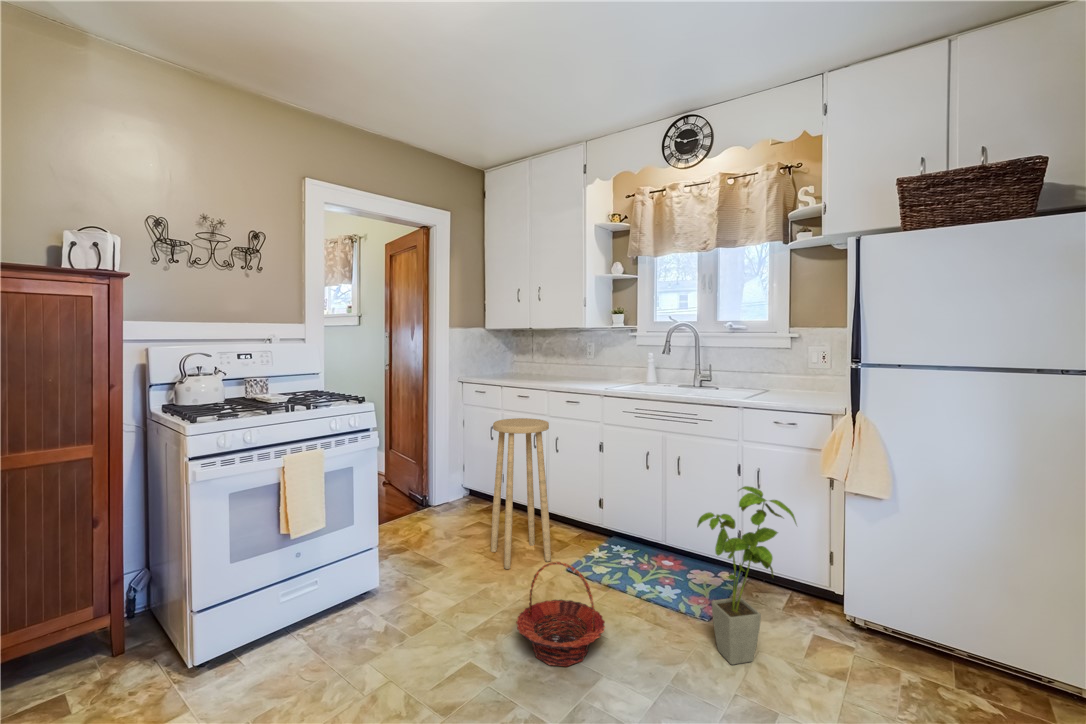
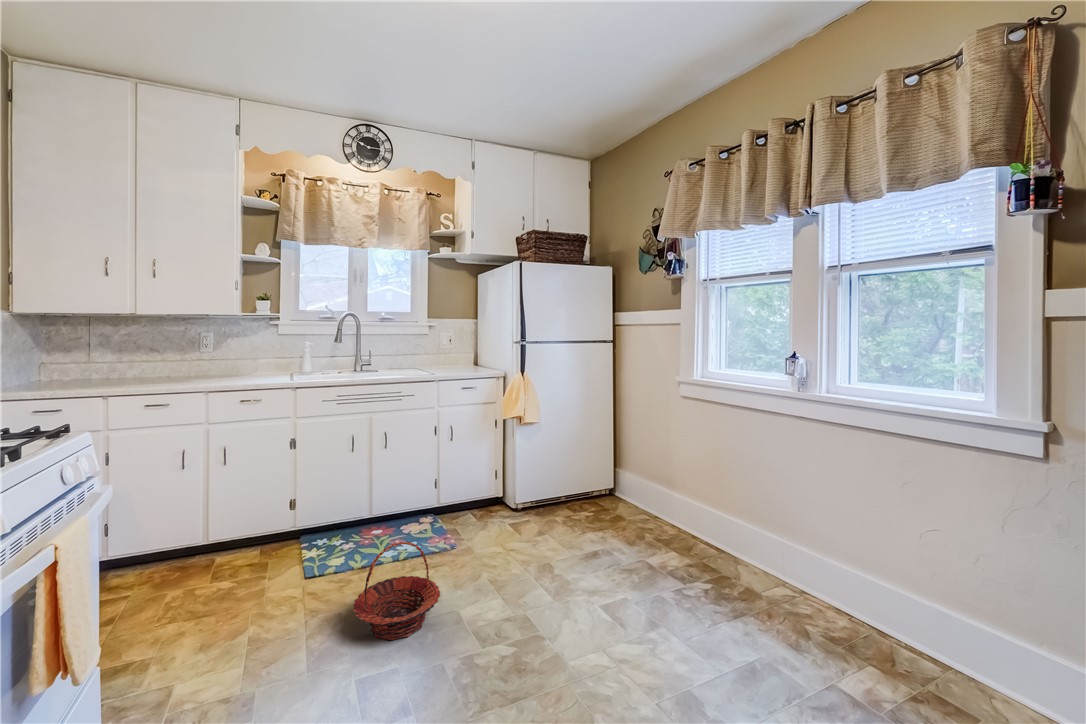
stool: present [491,418,551,569] -> none [181,426,276,610]
house plant: present [697,486,796,665] -> none [472,434,532,561]

